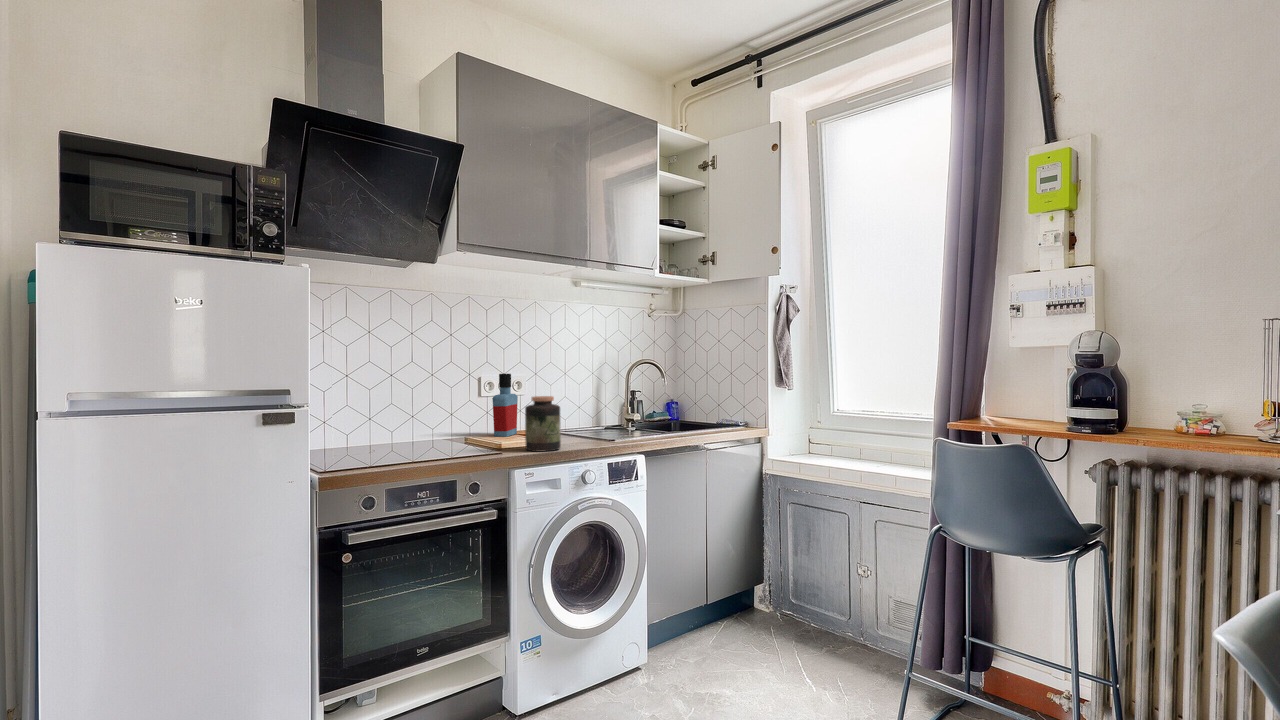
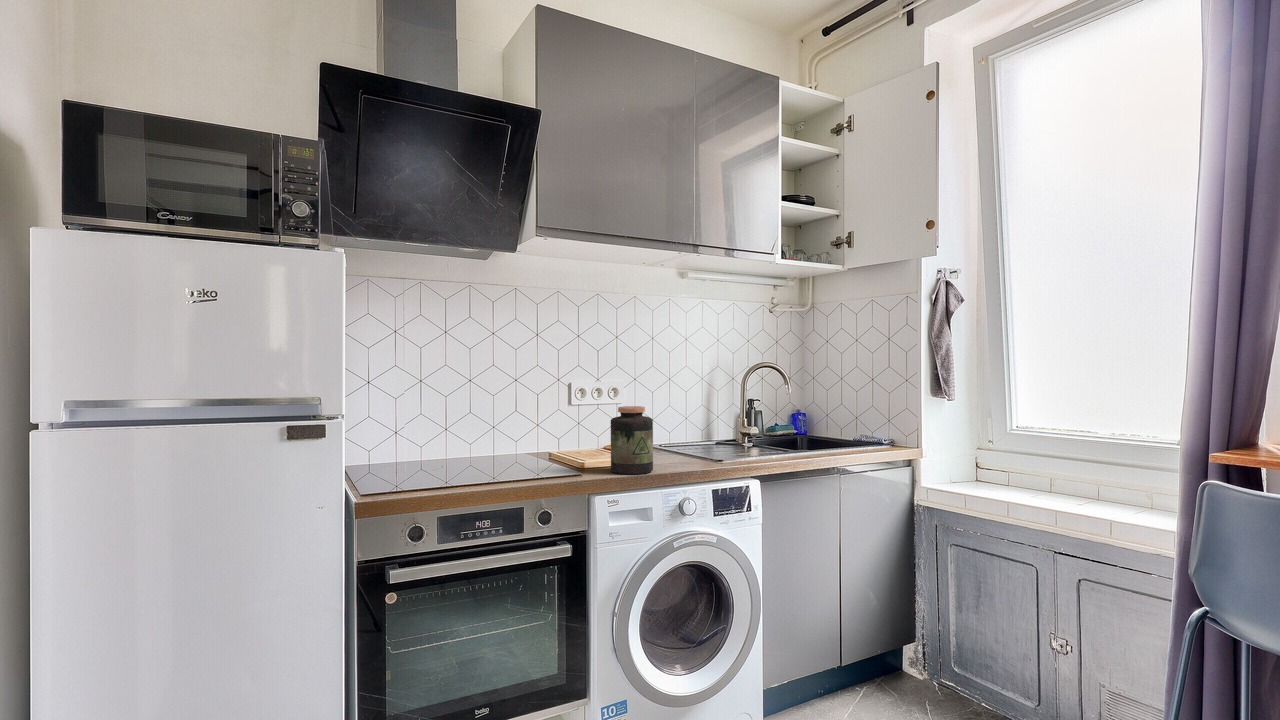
bottle: present [492,374,518,437] -> none [582,378,612,452]

